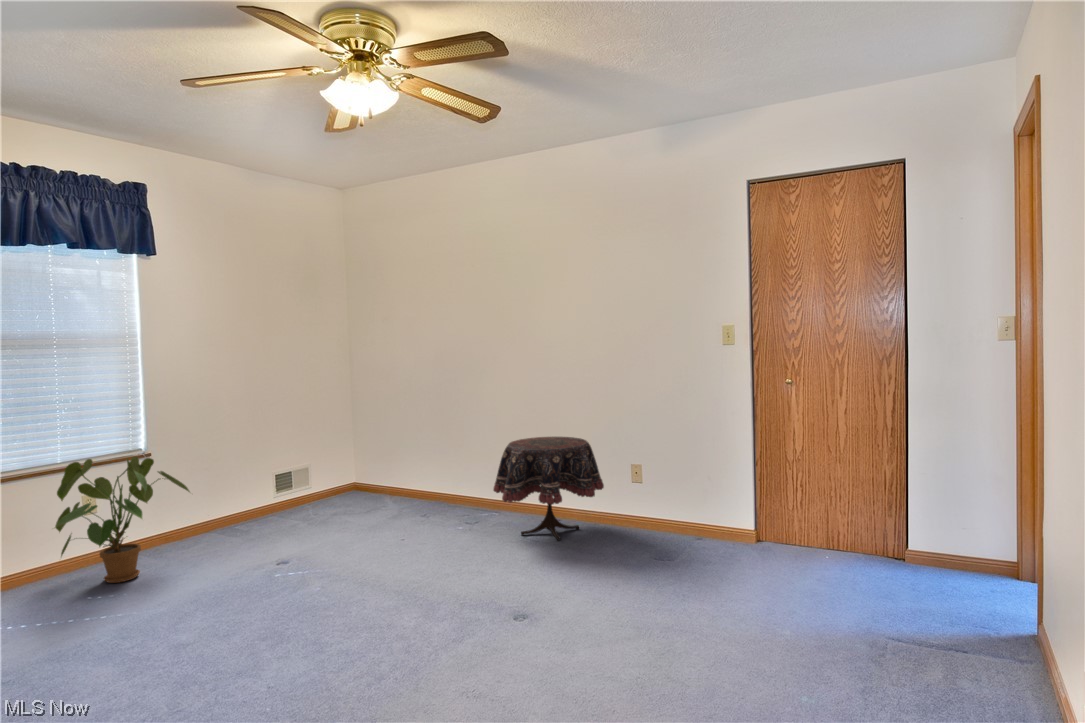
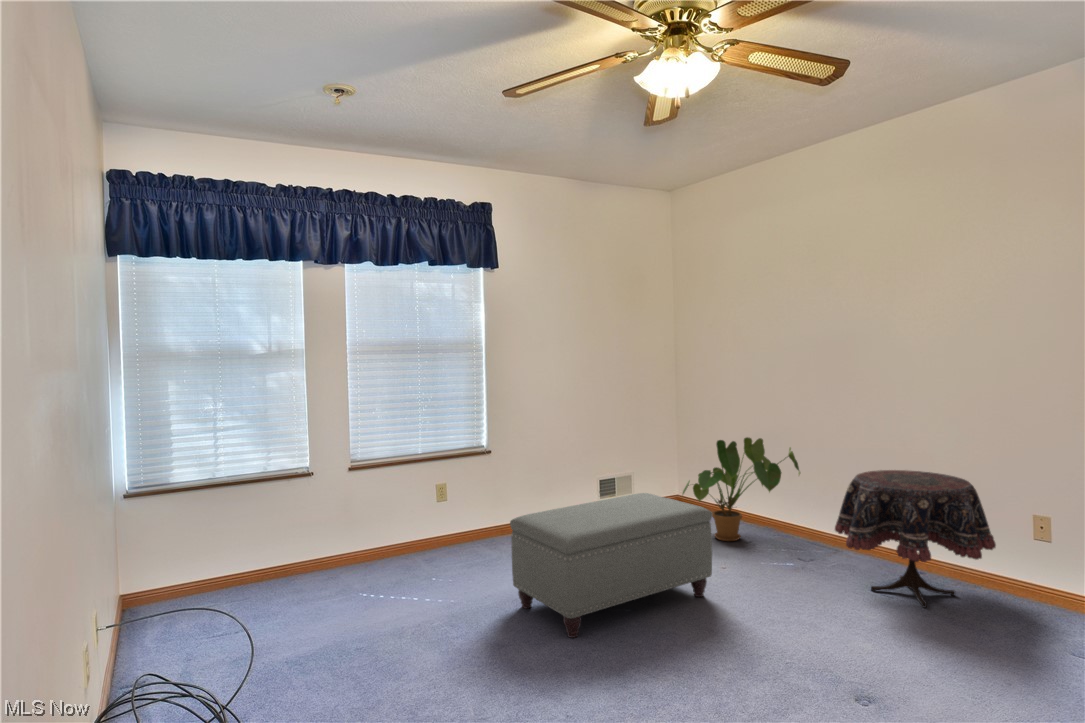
house plant: present [55,457,190,583] -> present [683,437,800,541]
ottoman: none [189,477,394,618] -> present [510,493,712,638]

